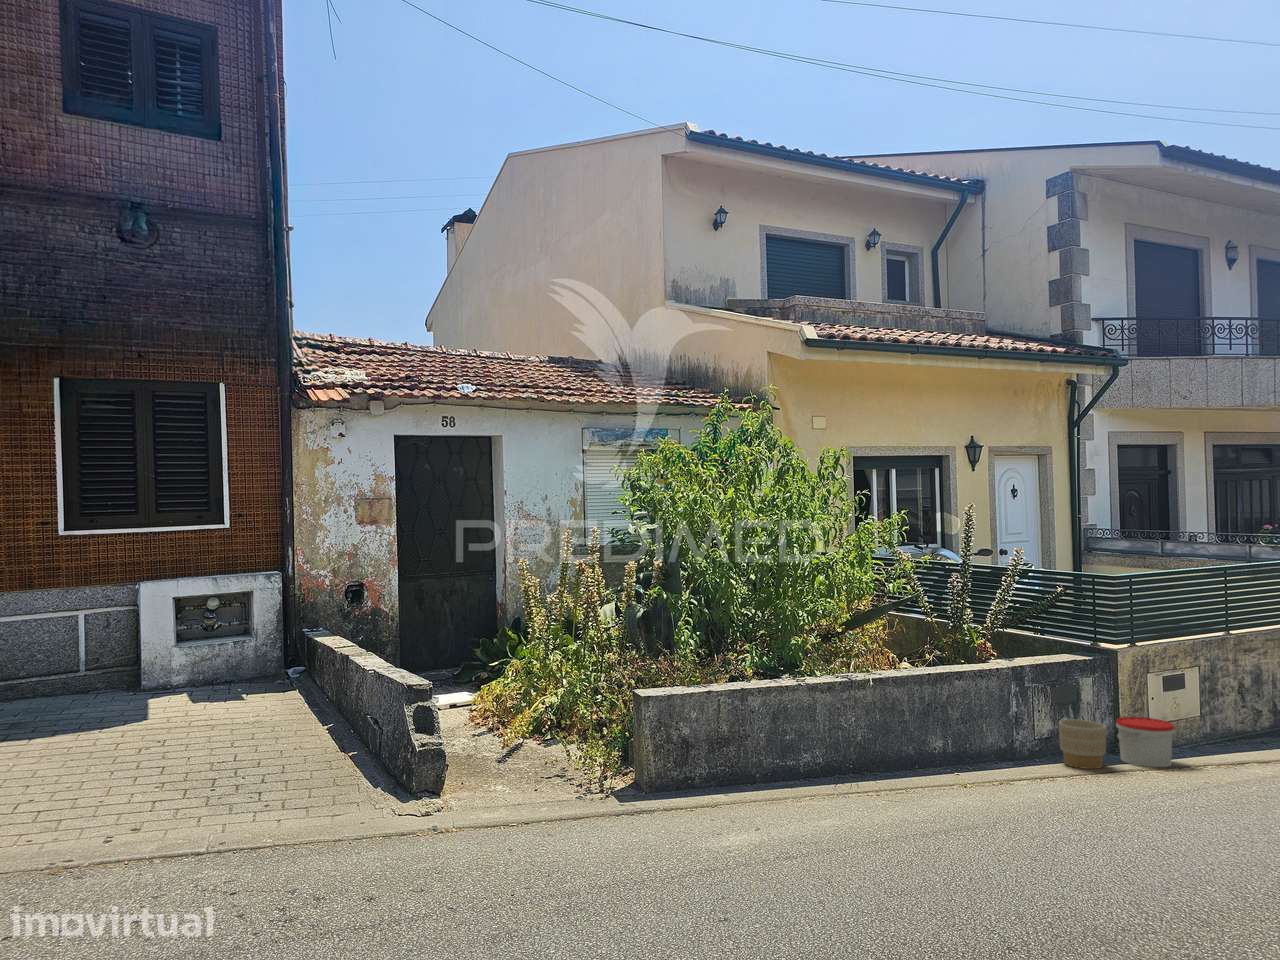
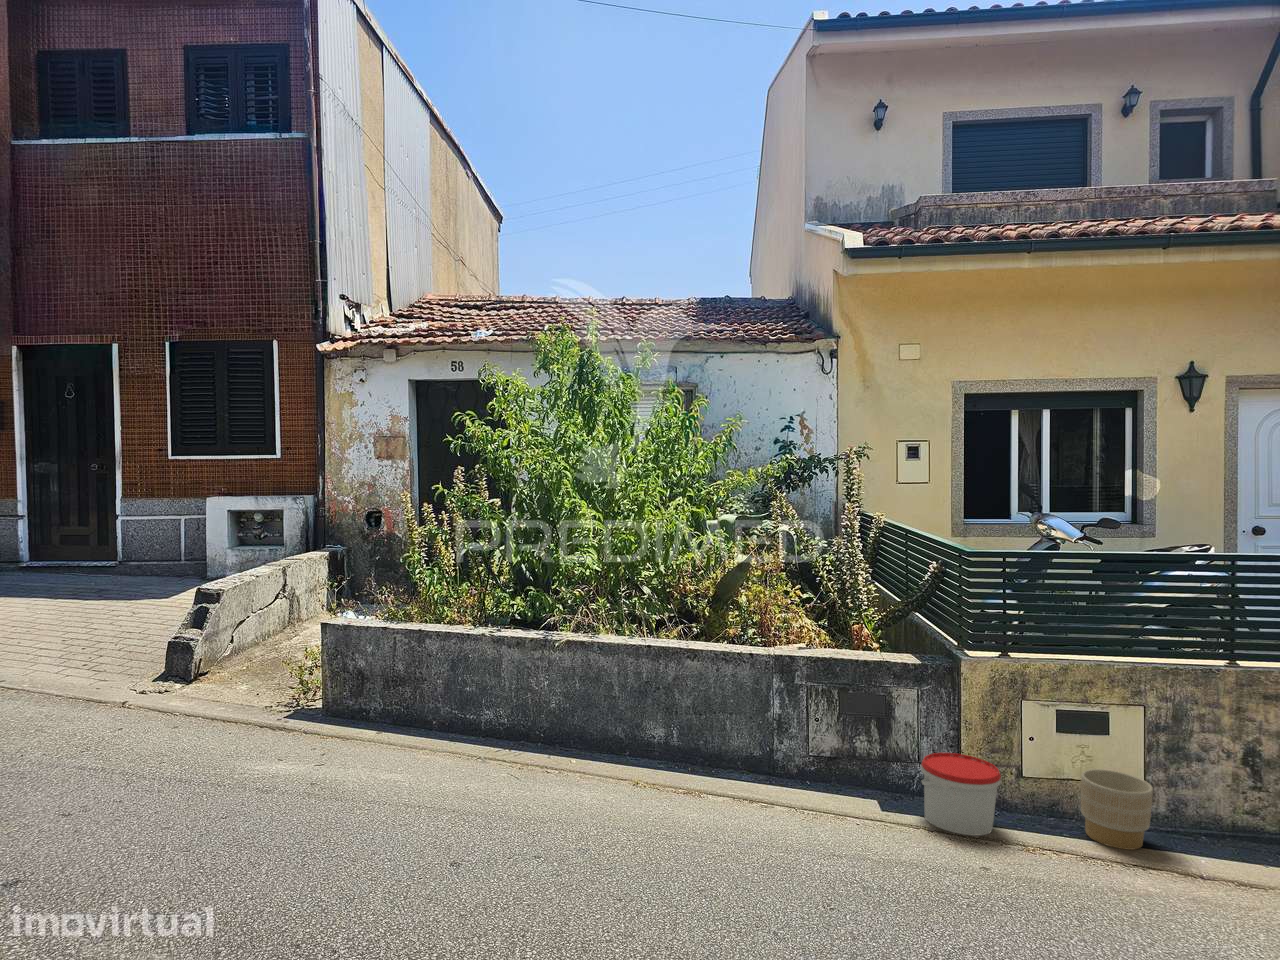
planter: present [1059,719,1106,769] -> present [1081,769,1153,850]

